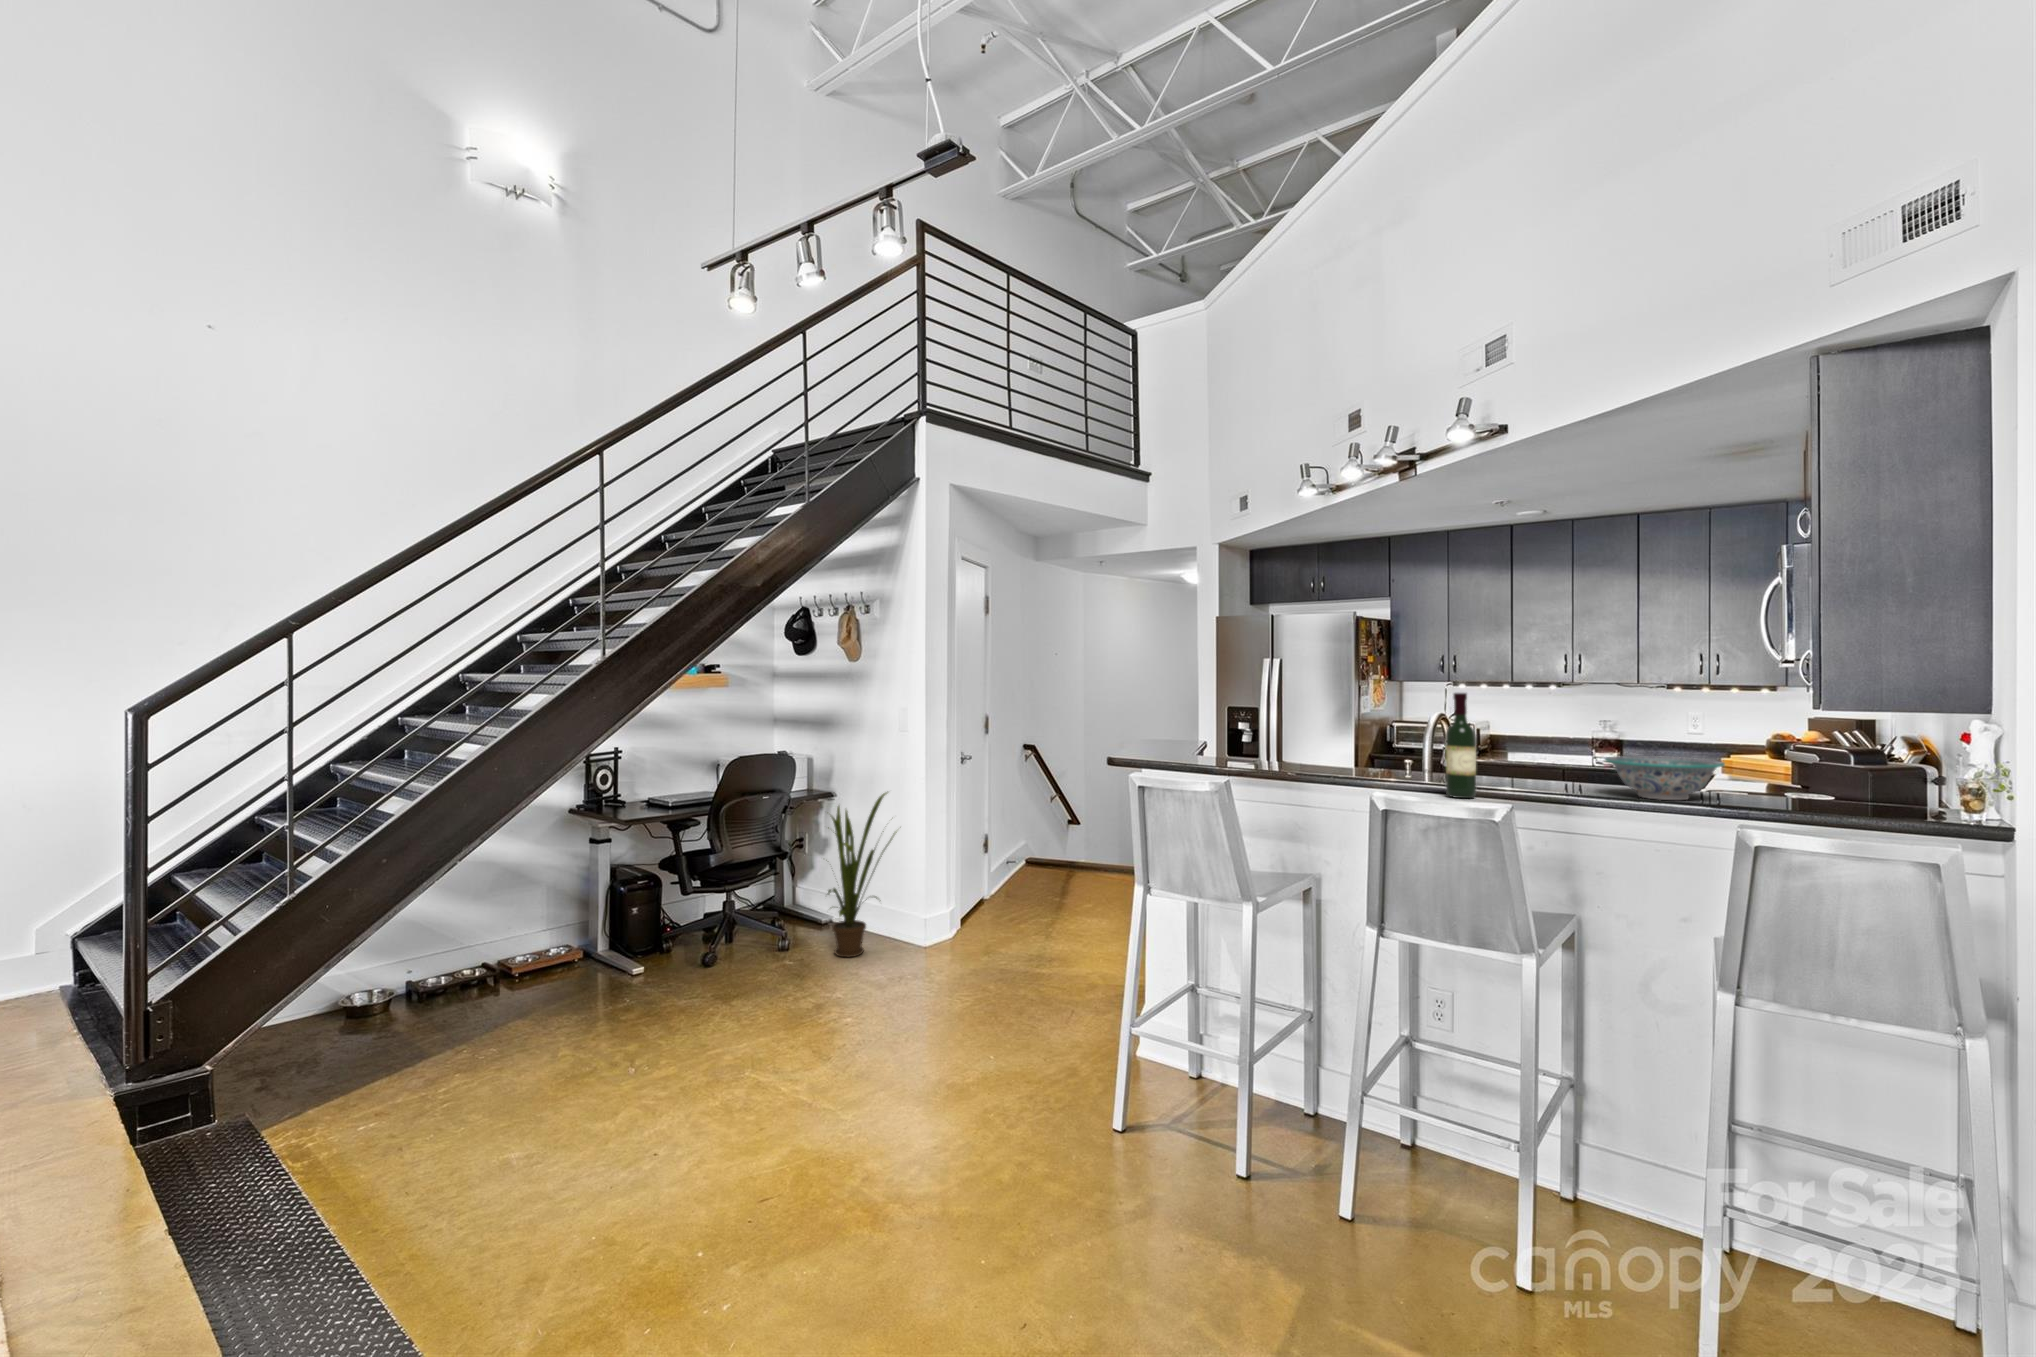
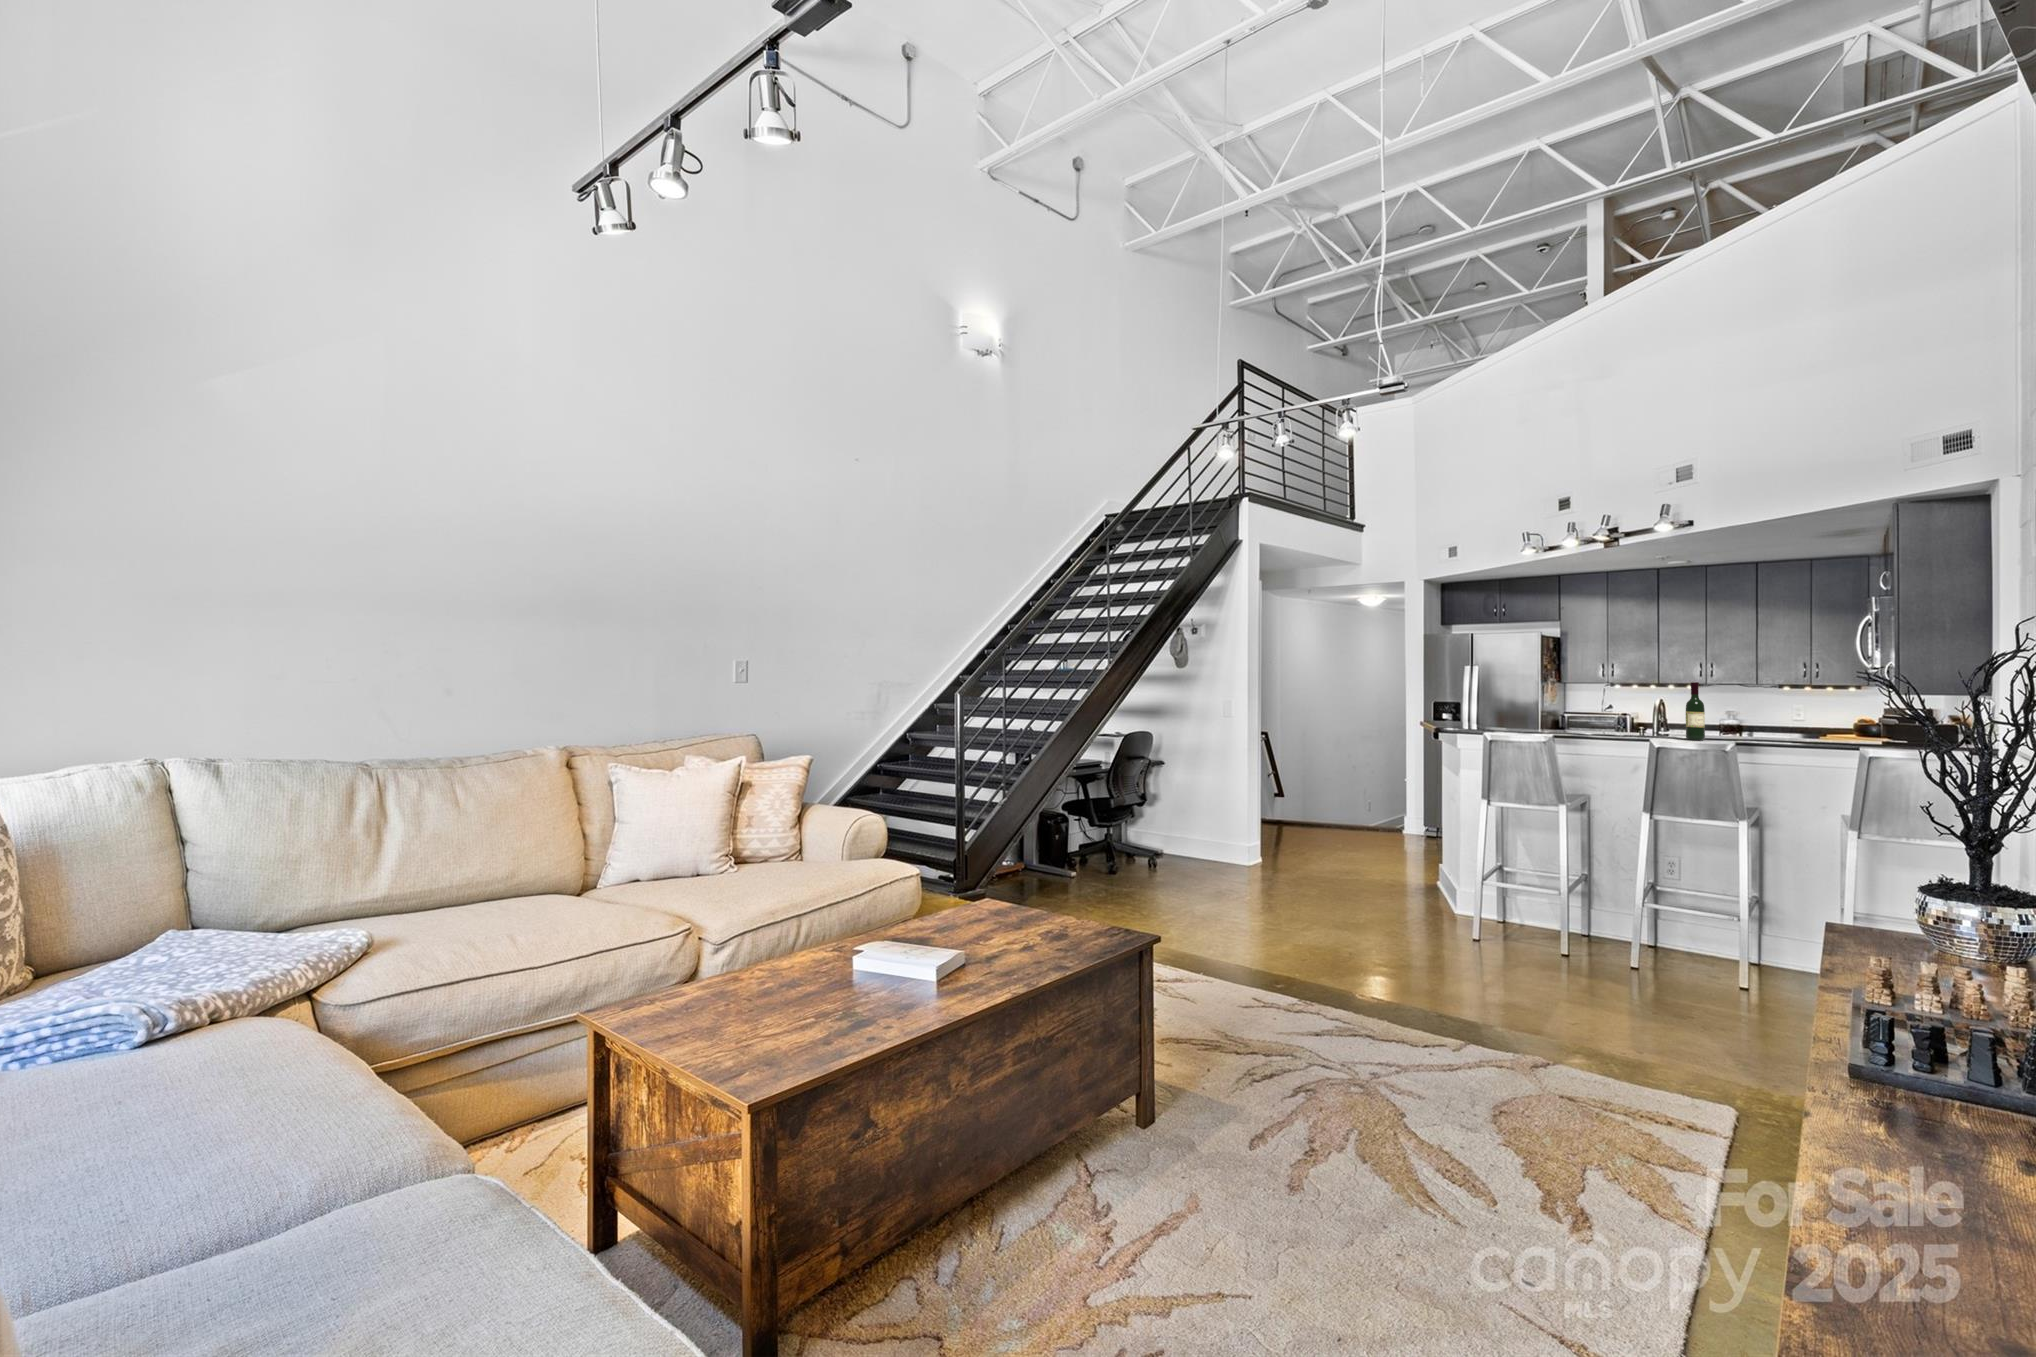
decorative bowl: present [1605,756,1725,800] -> none [1775,719,1847,741]
house plant: present [828,792,897,957] -> none [1171,758,1230,872]

